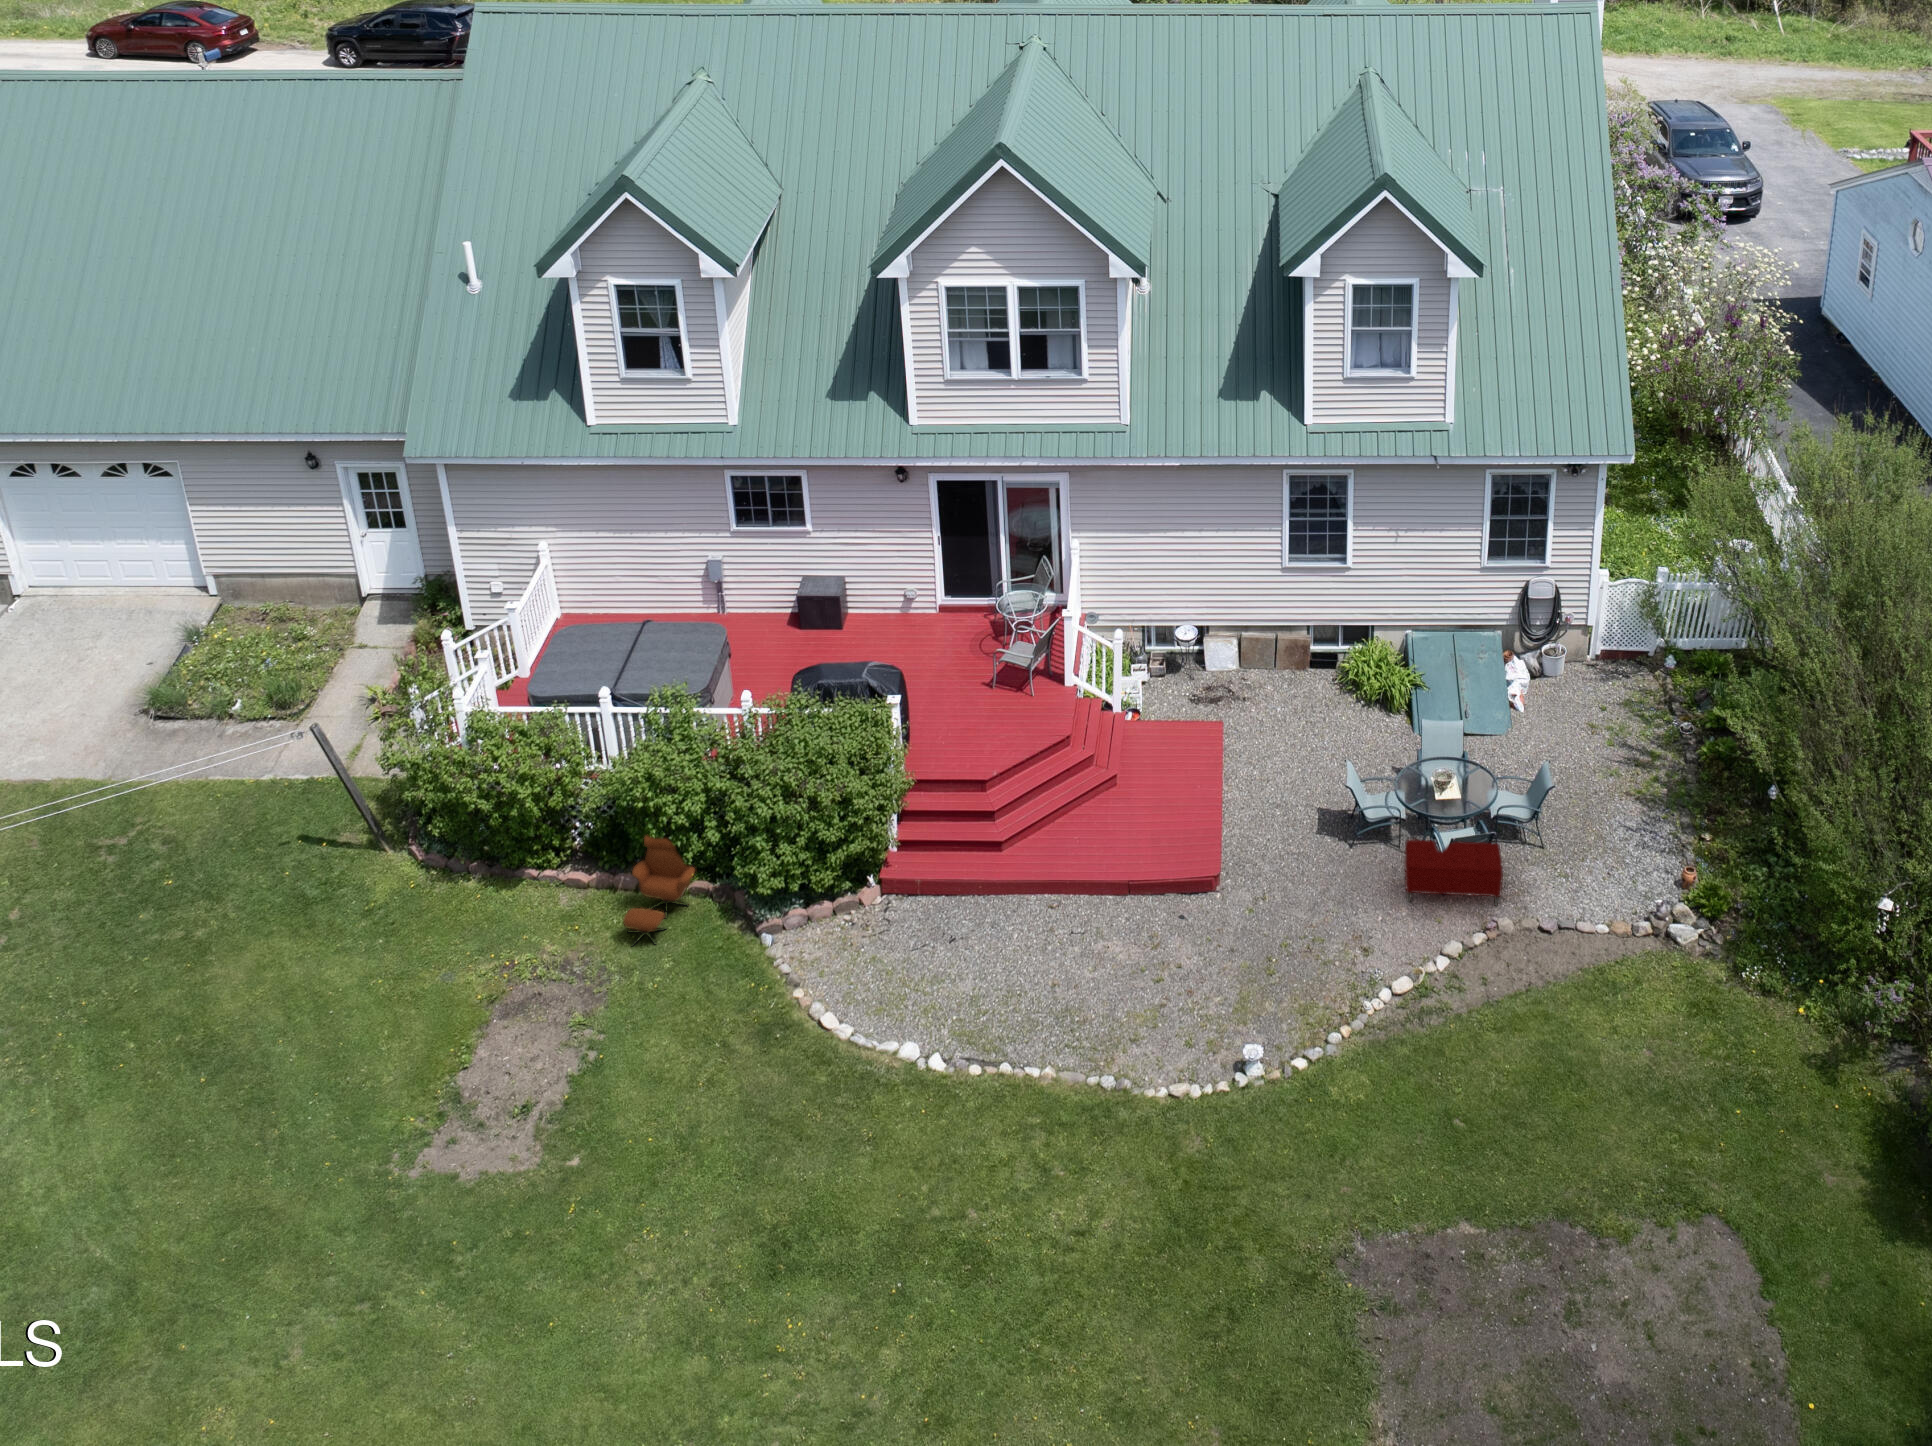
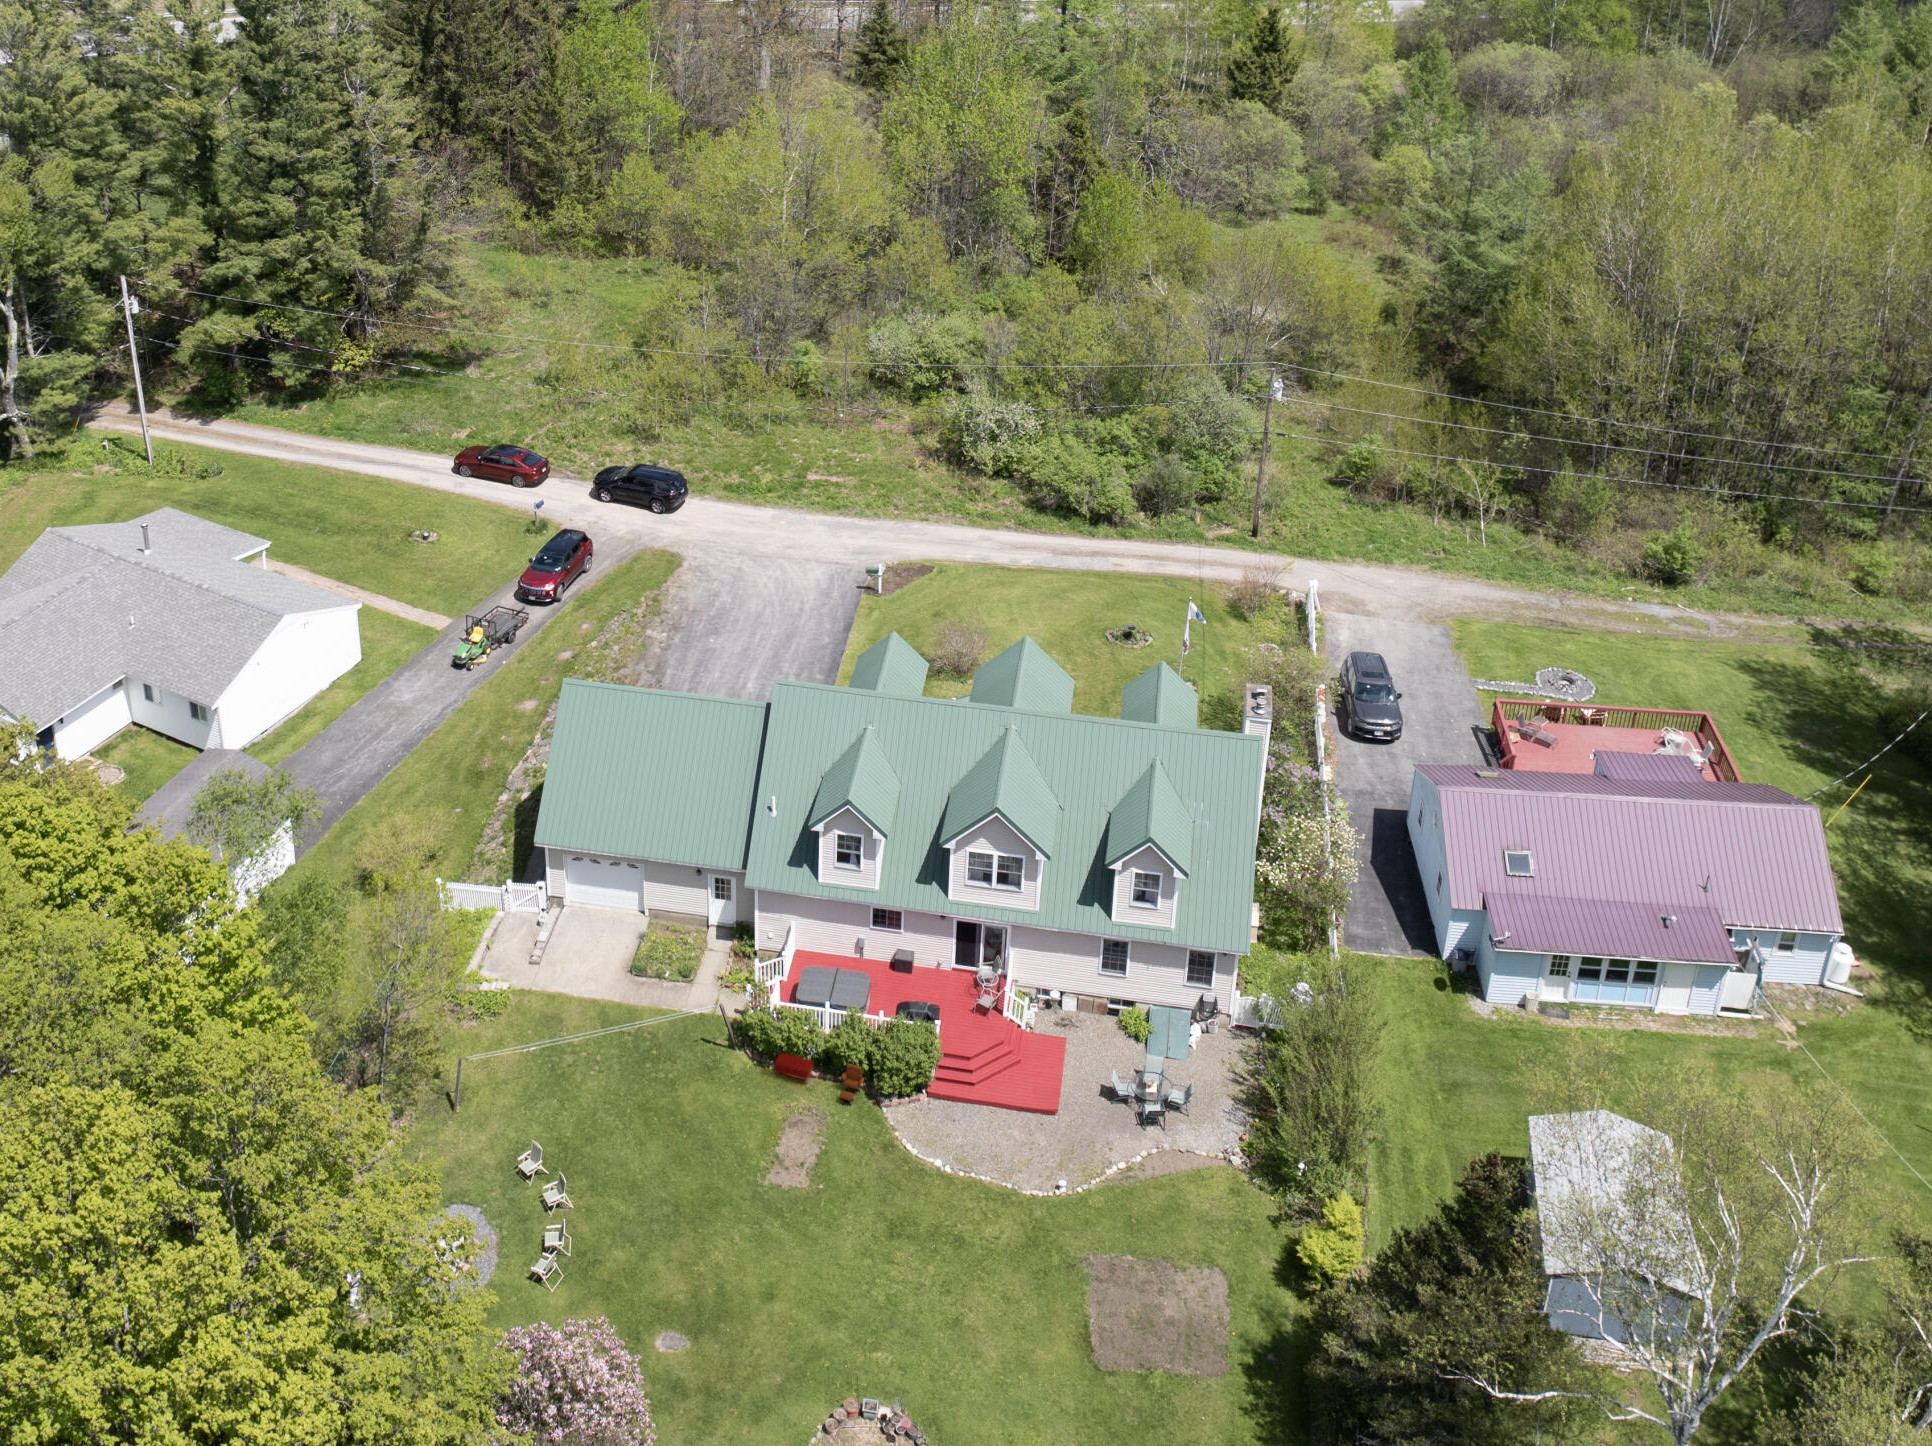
bench: present [1404,839,1503,906] -> present [775,1054,813,1082]

